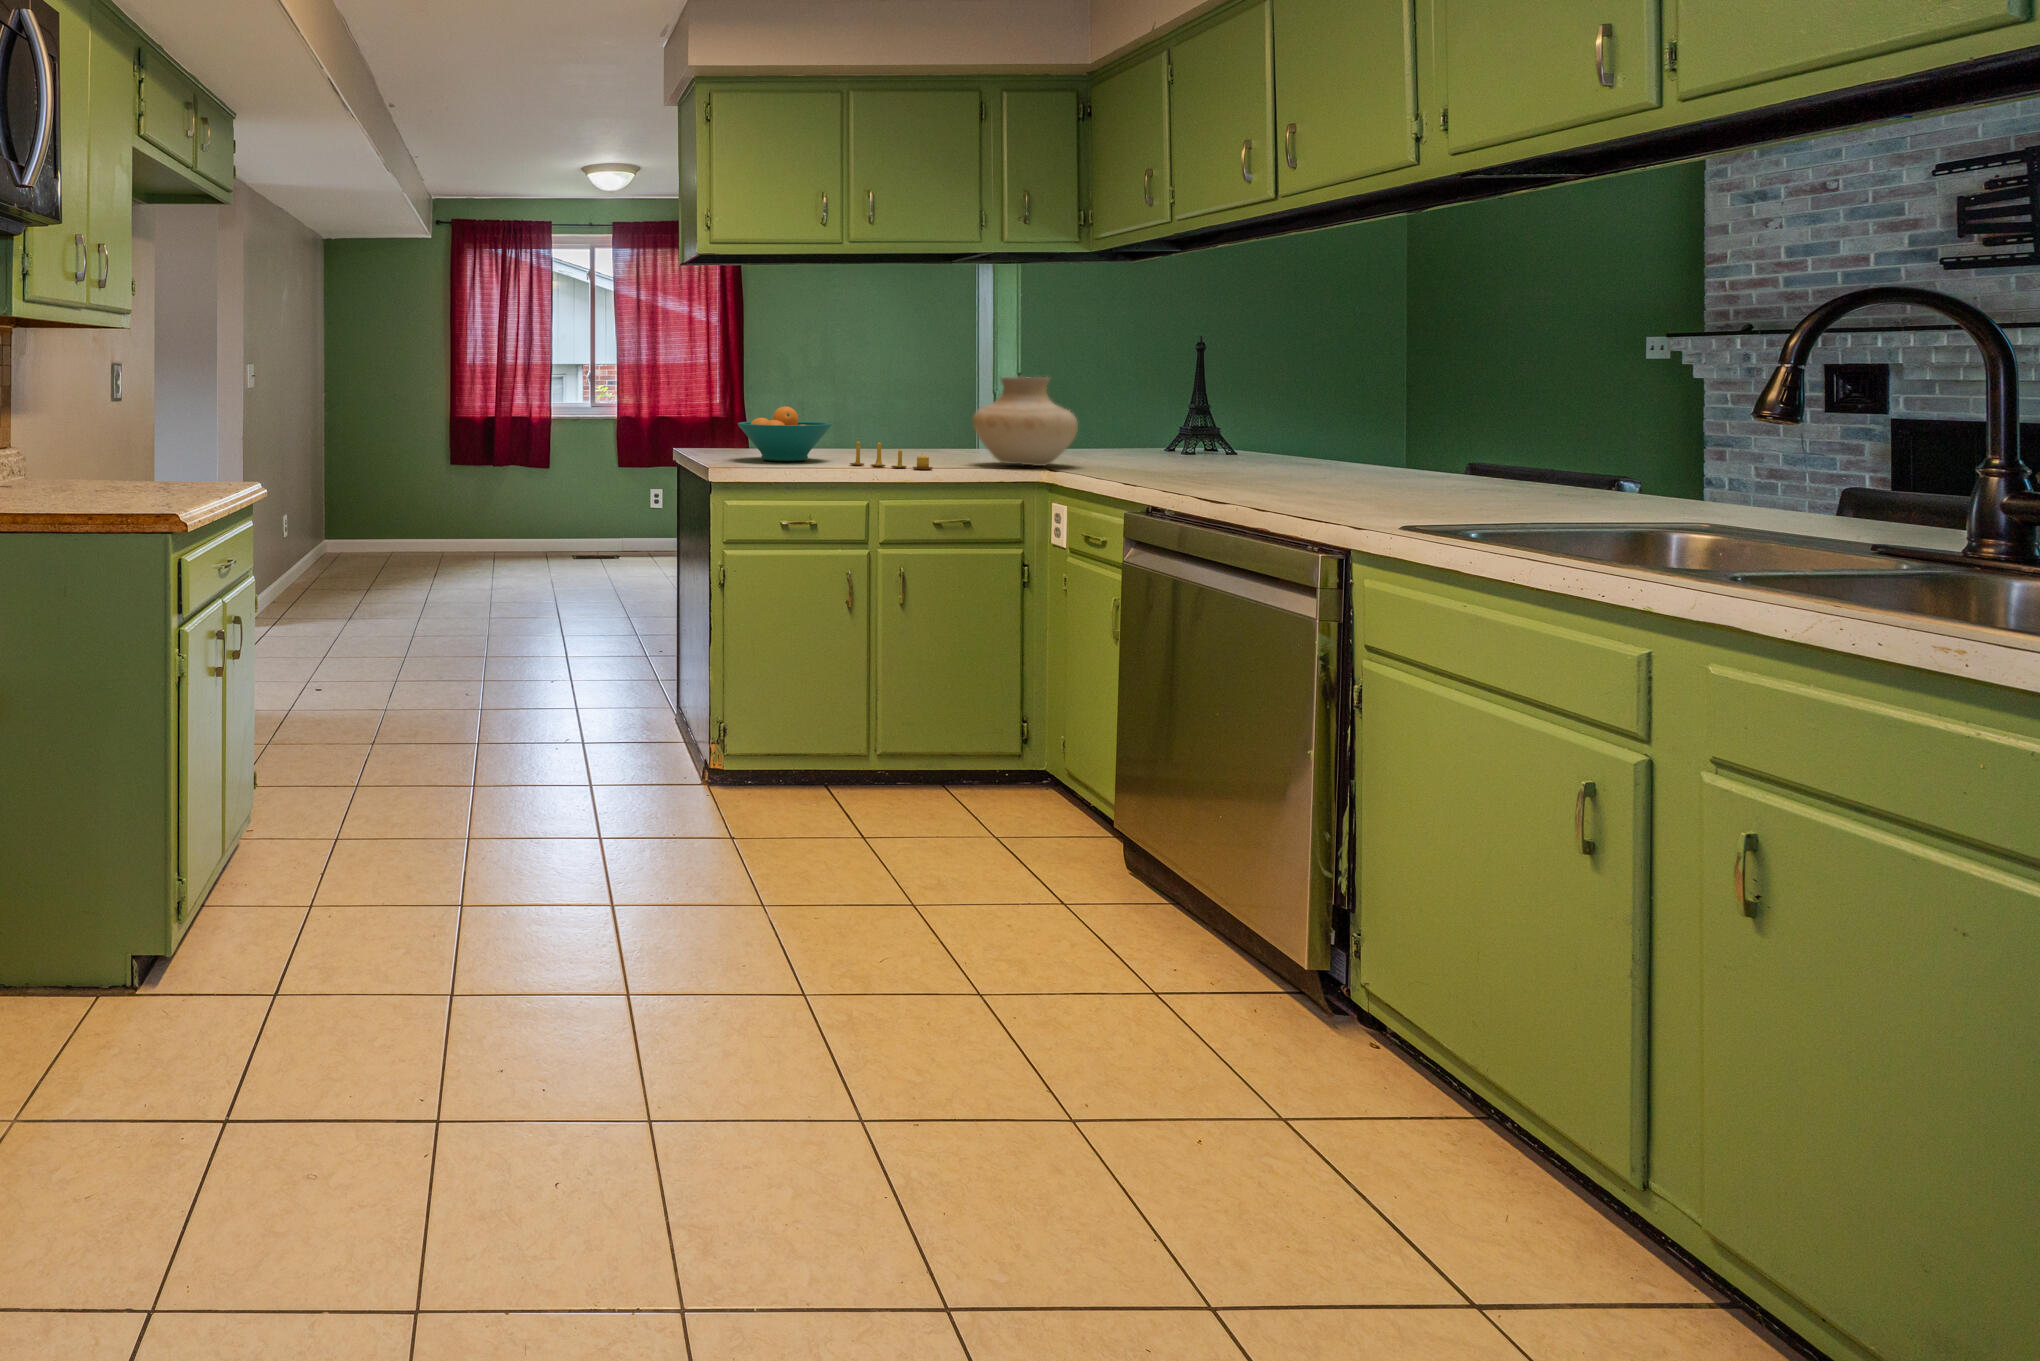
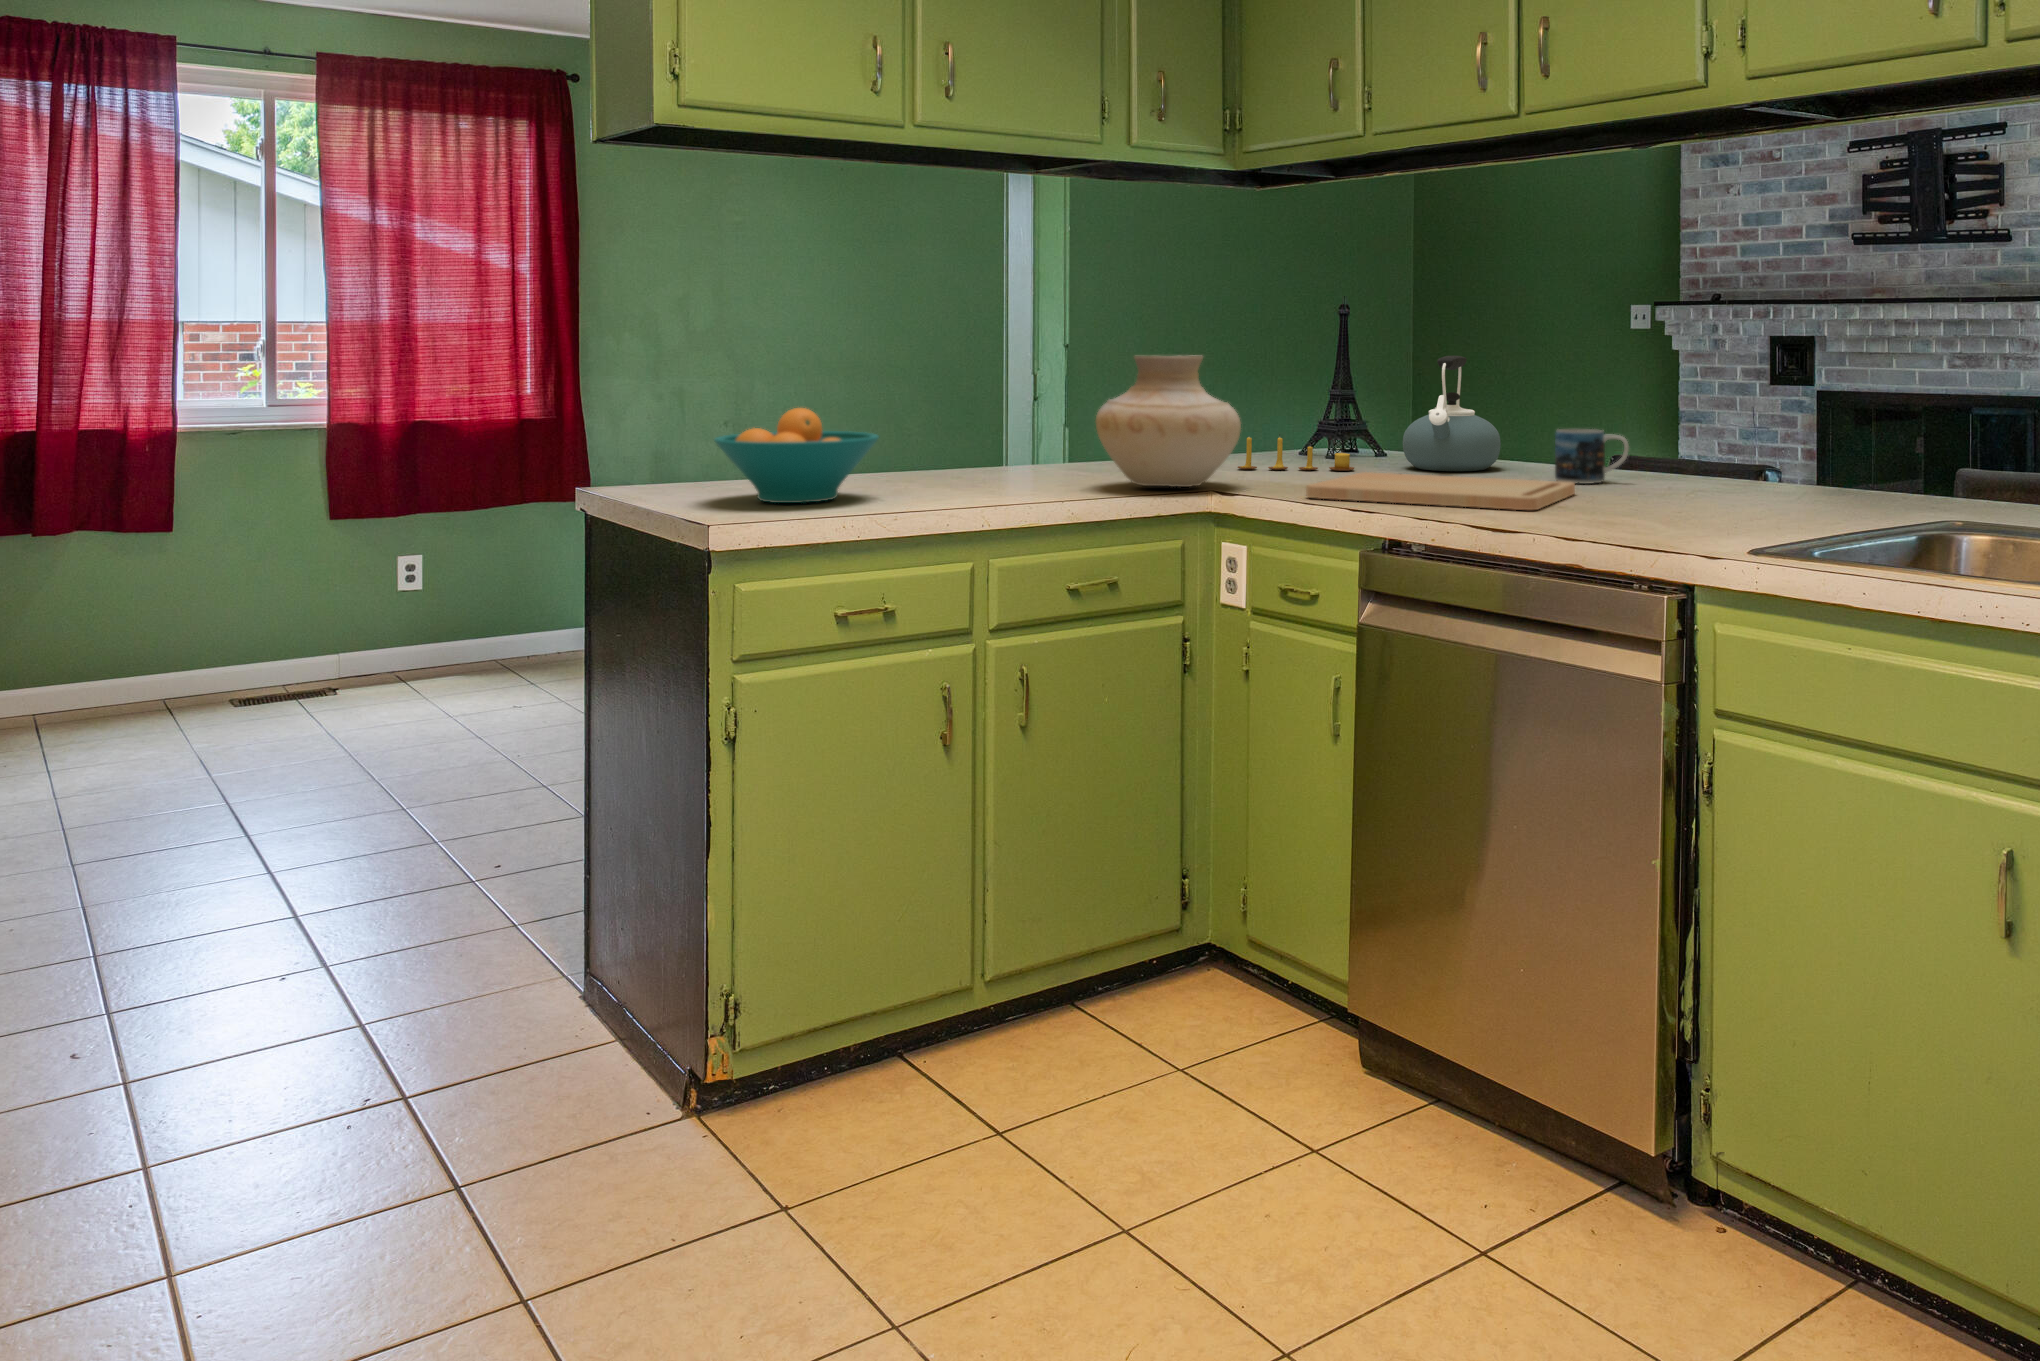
kettle: none [1243,380,1332,468] -> present [1403,356,1501,471]
mug: none [1352,436,1418,479] -> present [1555,429,1629,484]
candle: present [850,442,933,470] -> present [1238,437,1354,471]
cutting board: none [1108,463,1339,489] -> present [1306,472,1575,510]

